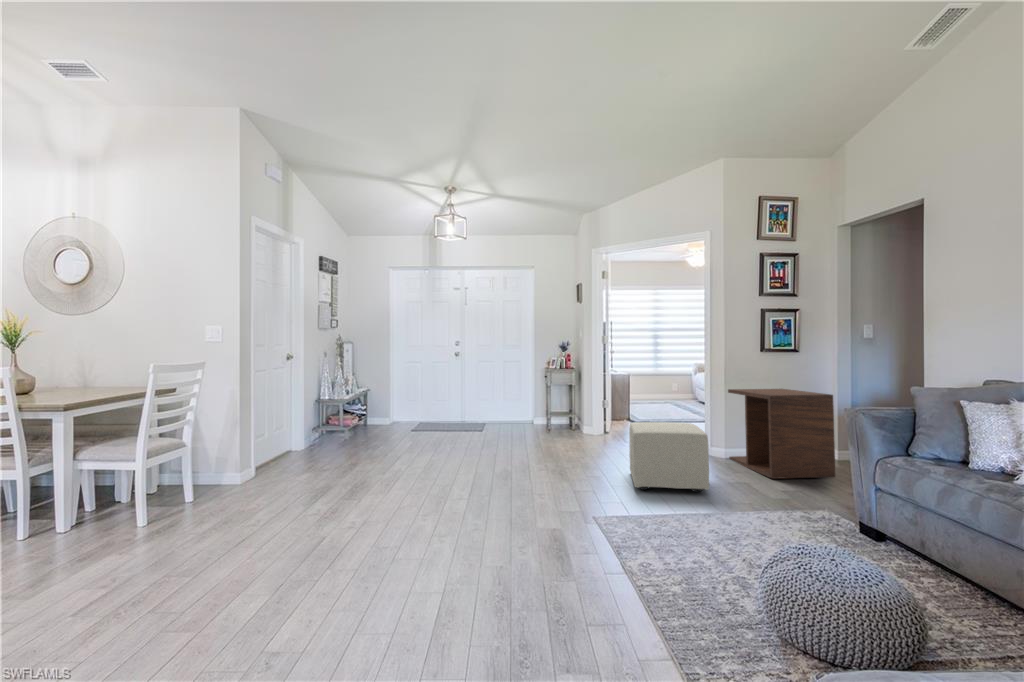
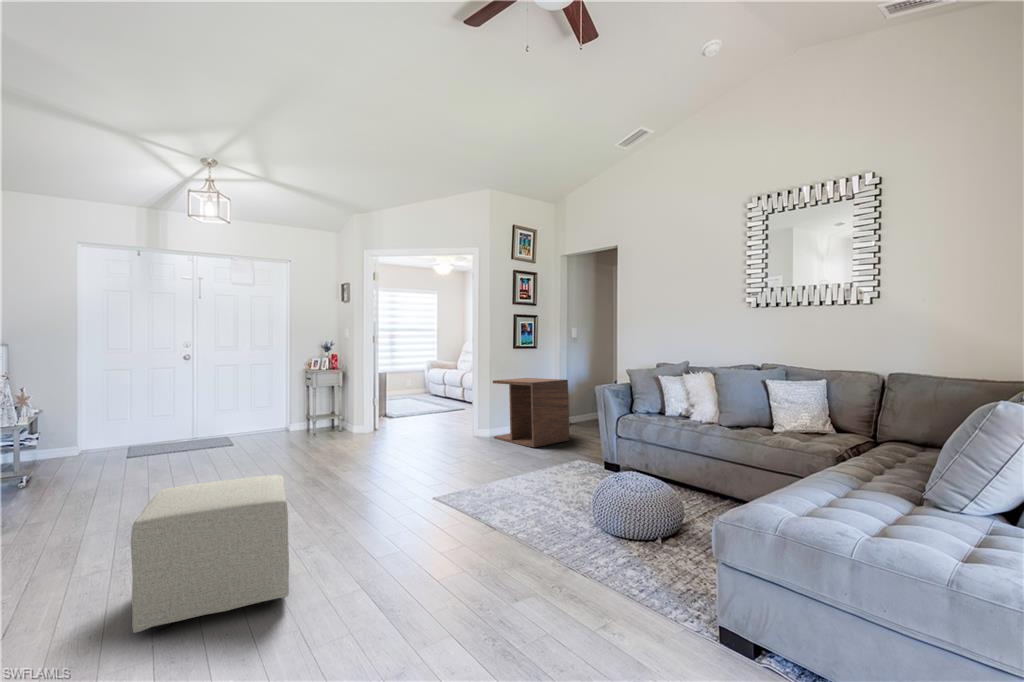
ottoman: present [629,422,709,492] -> present [130,475,289,633]

